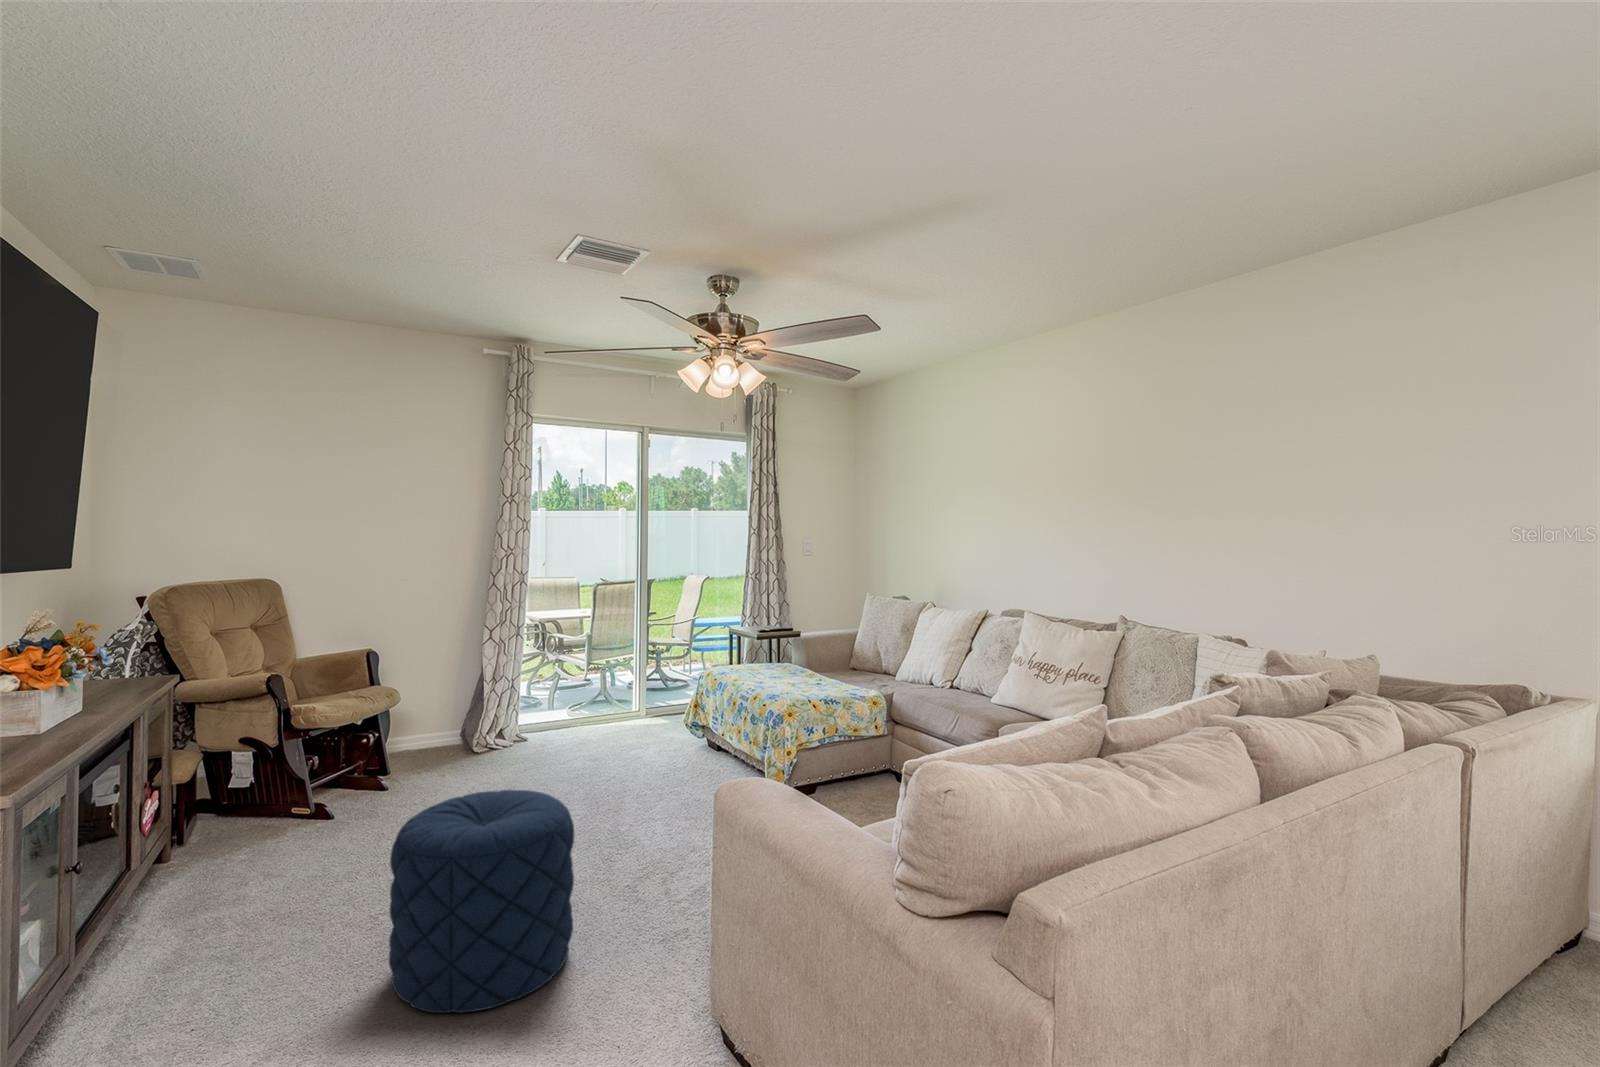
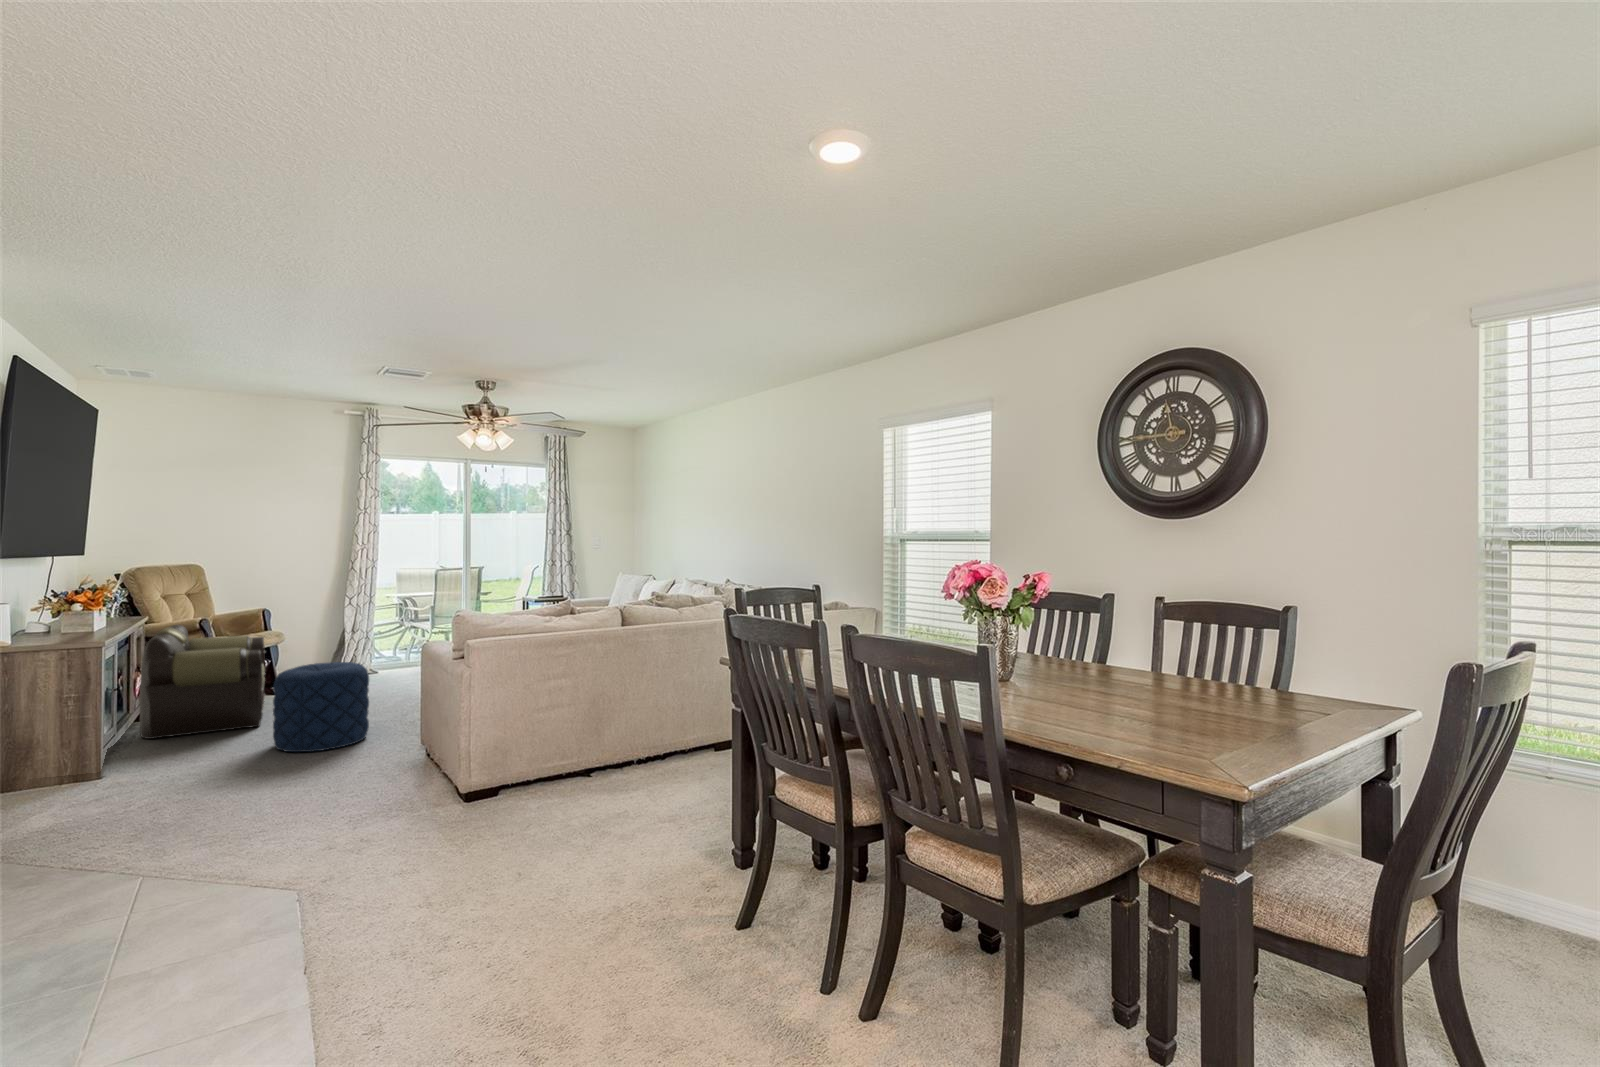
armchair: none [145,691,369,933] -> present [140,625,265,739]

